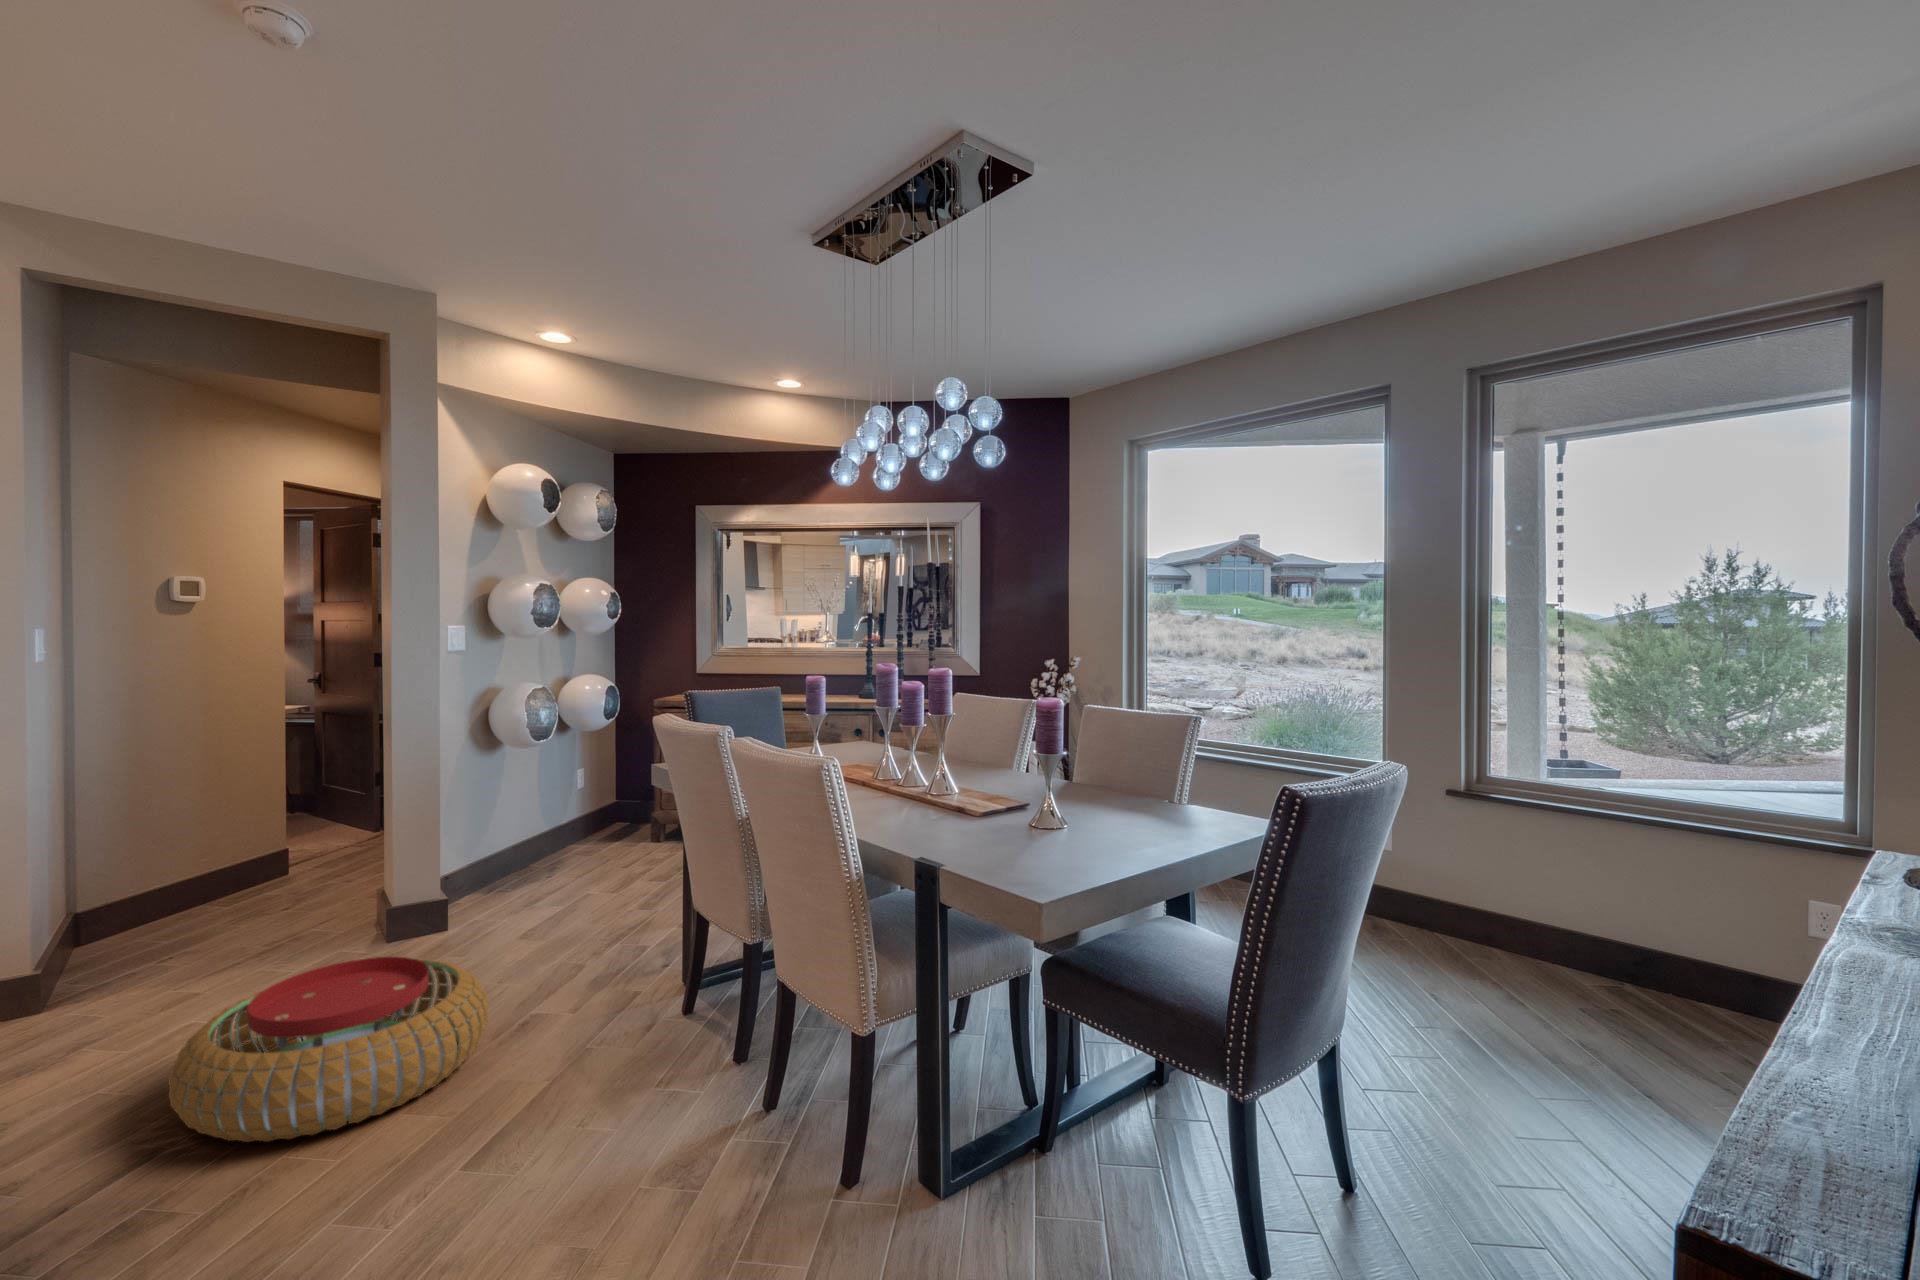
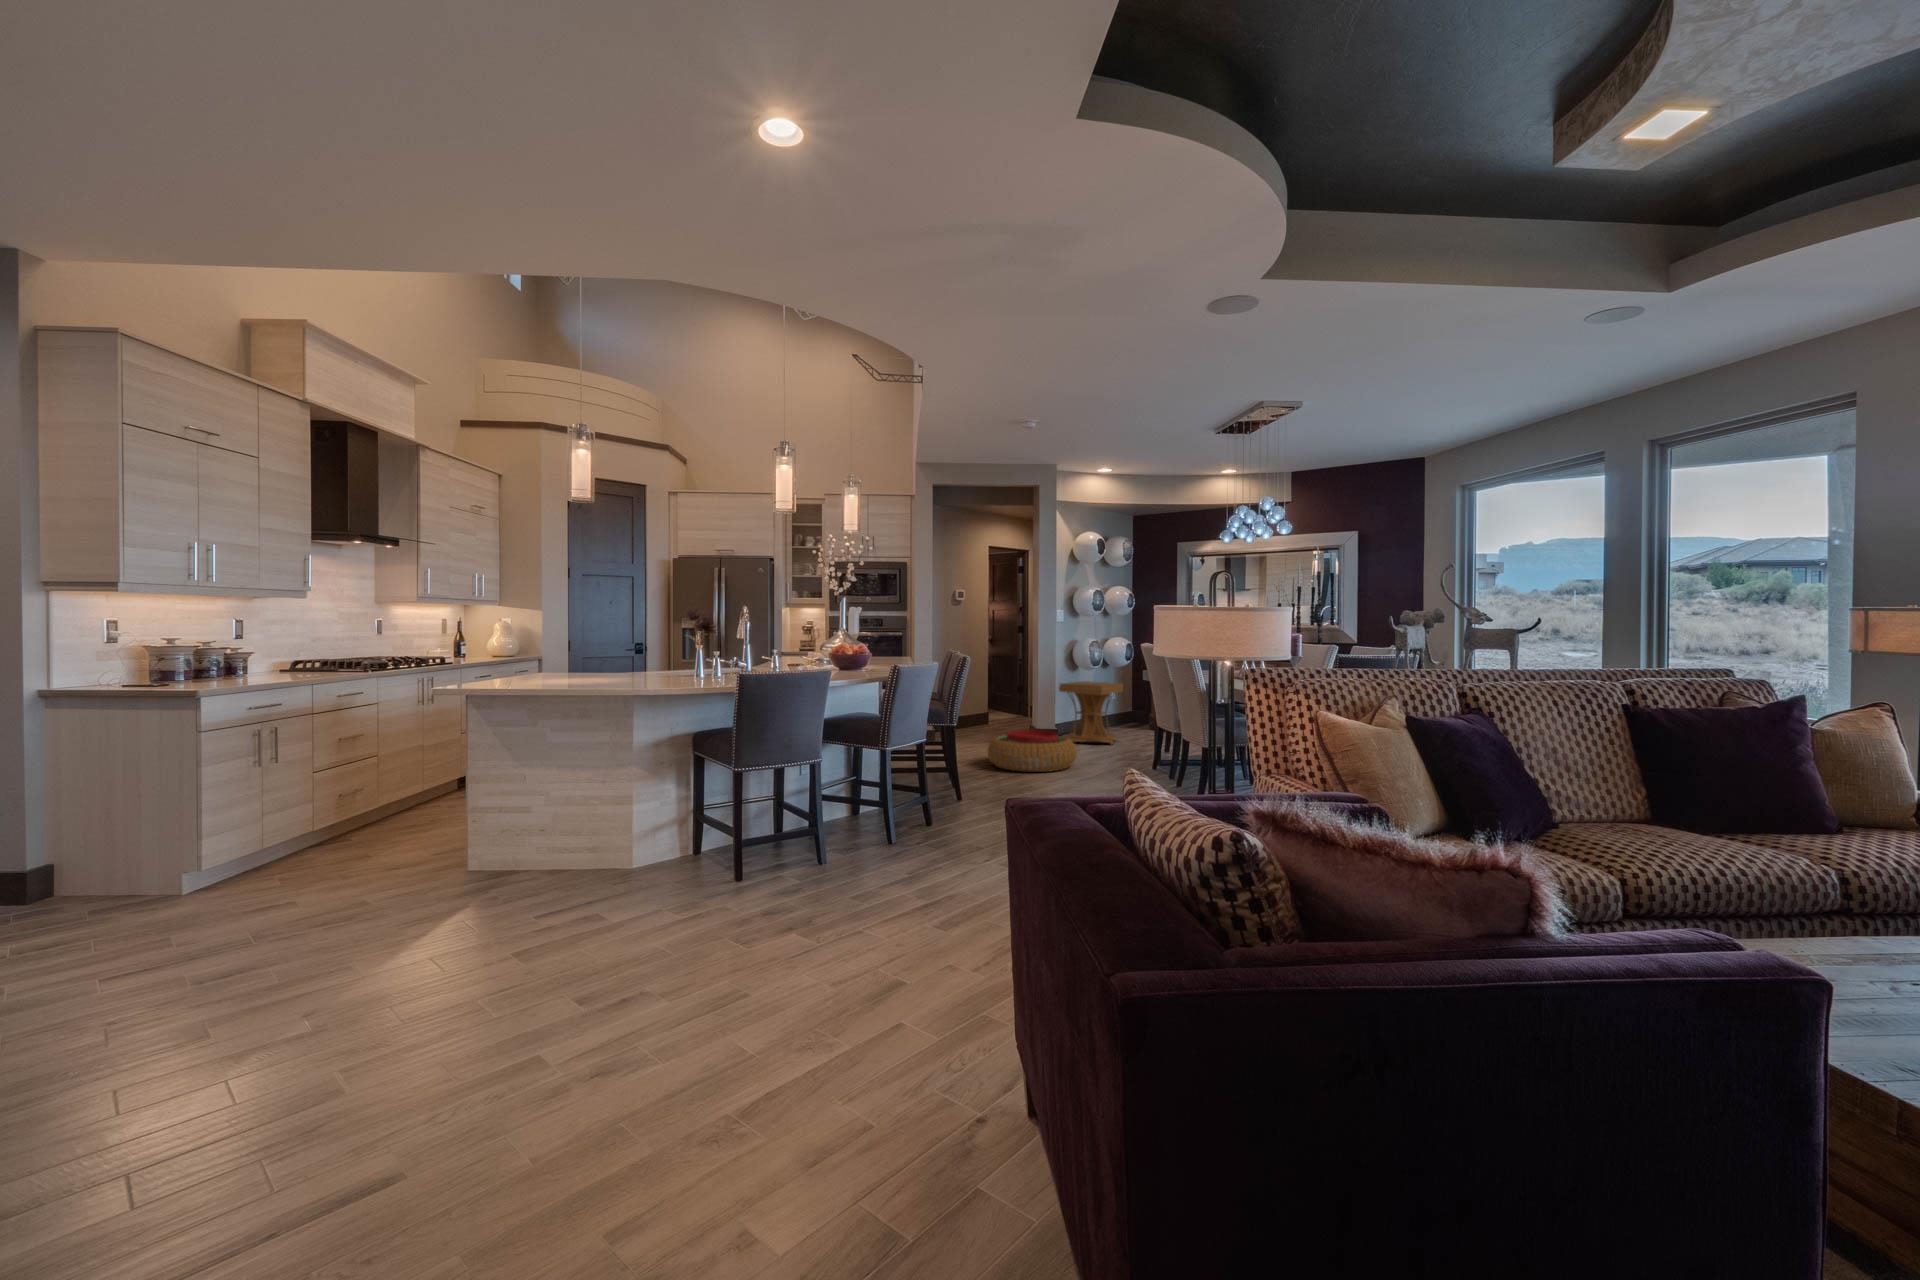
side table: none [451,771,604,923] -> present [1059,681,1123,745]

